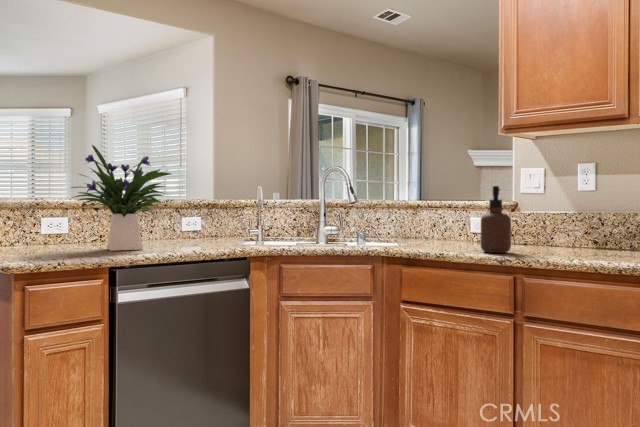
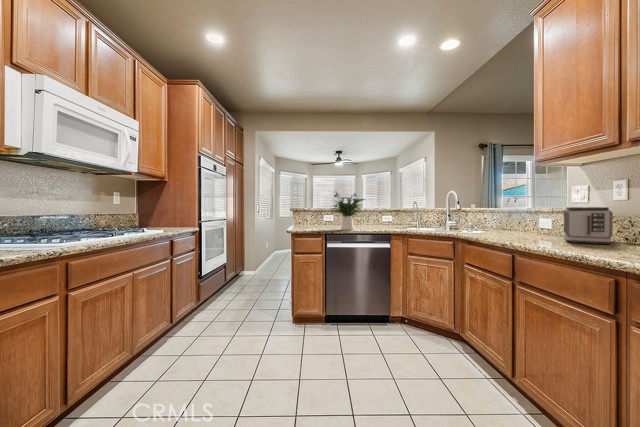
soap dispenser: present [481,186,511,253] -> none [506,201,527,241]
toaster: none [518,198,601,251] -> present [564,207,613,244]

